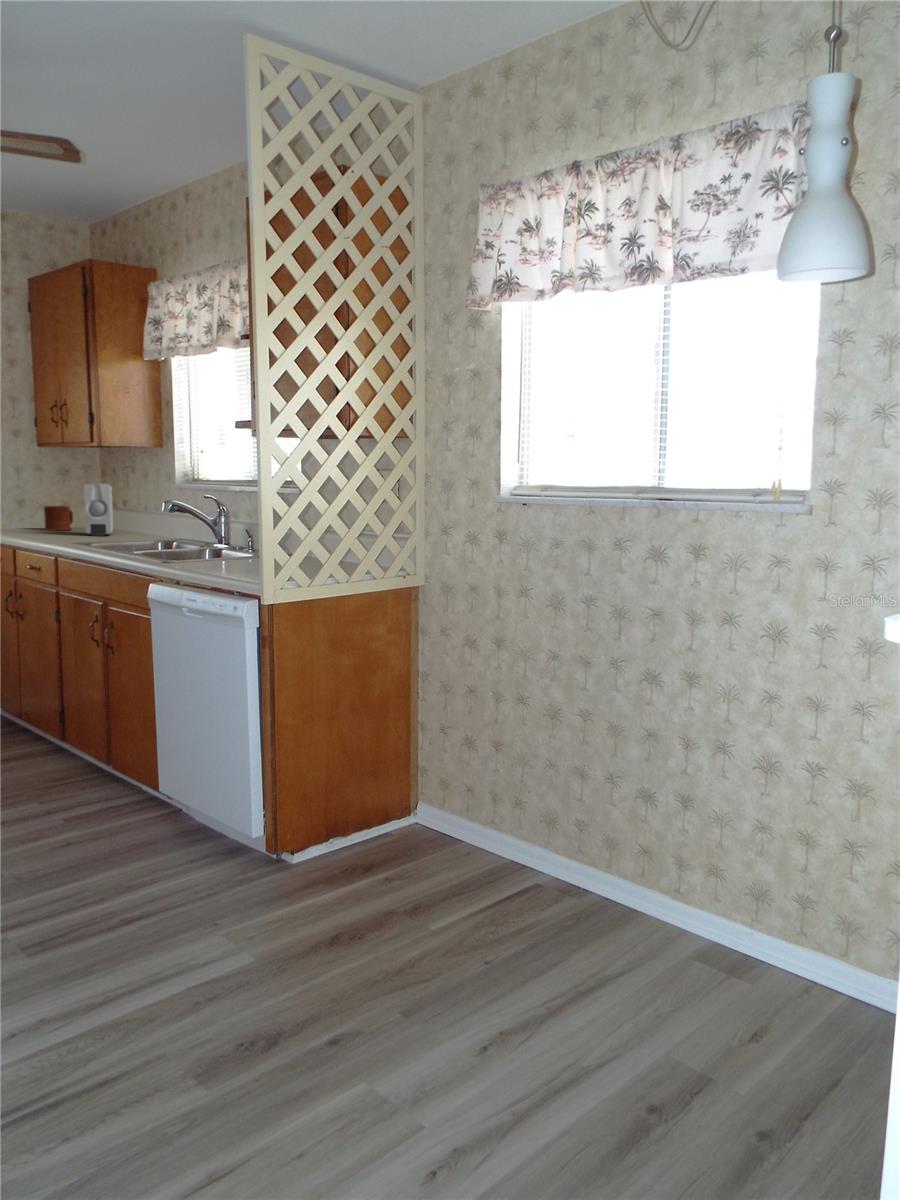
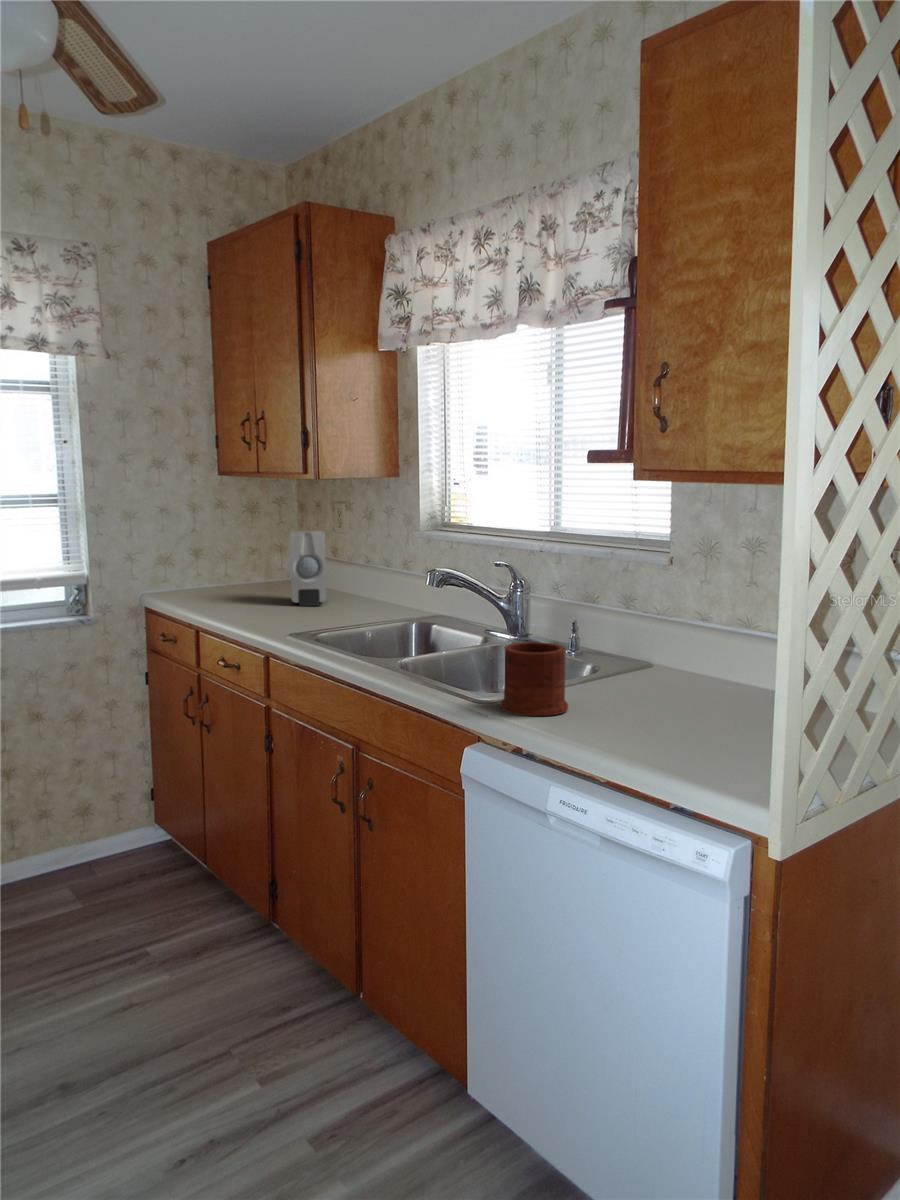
mug: present [44,506,73,531] -> present [500,642,568,716]

